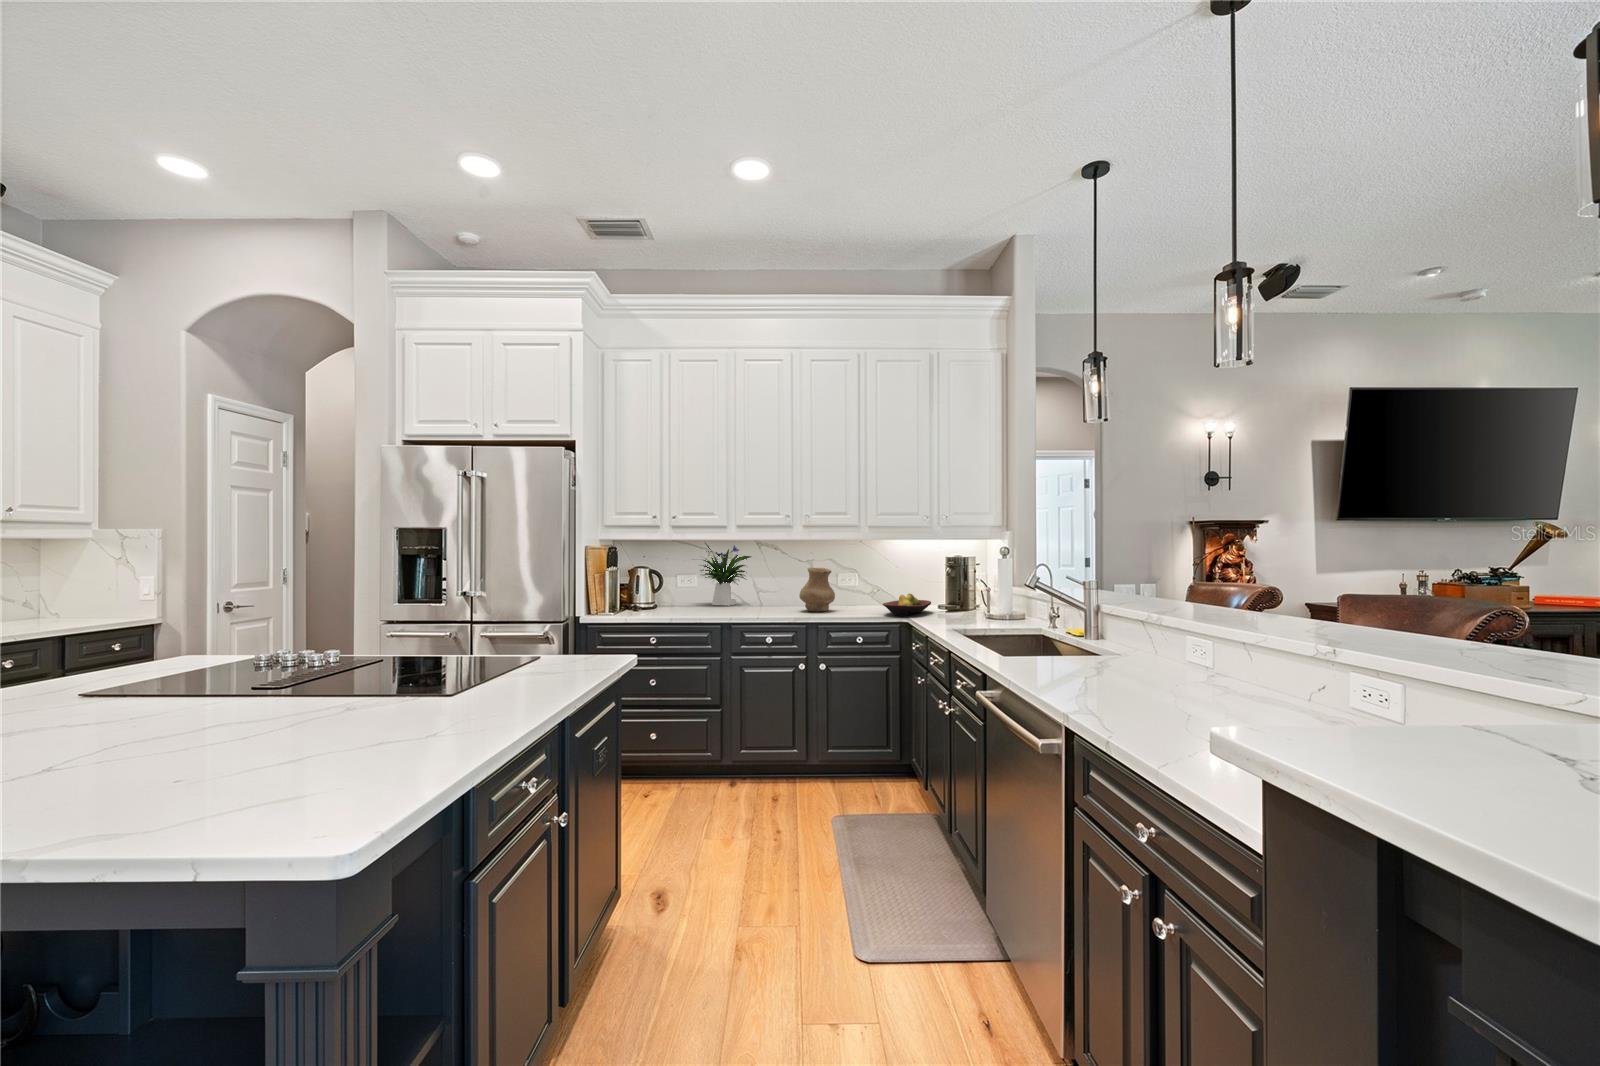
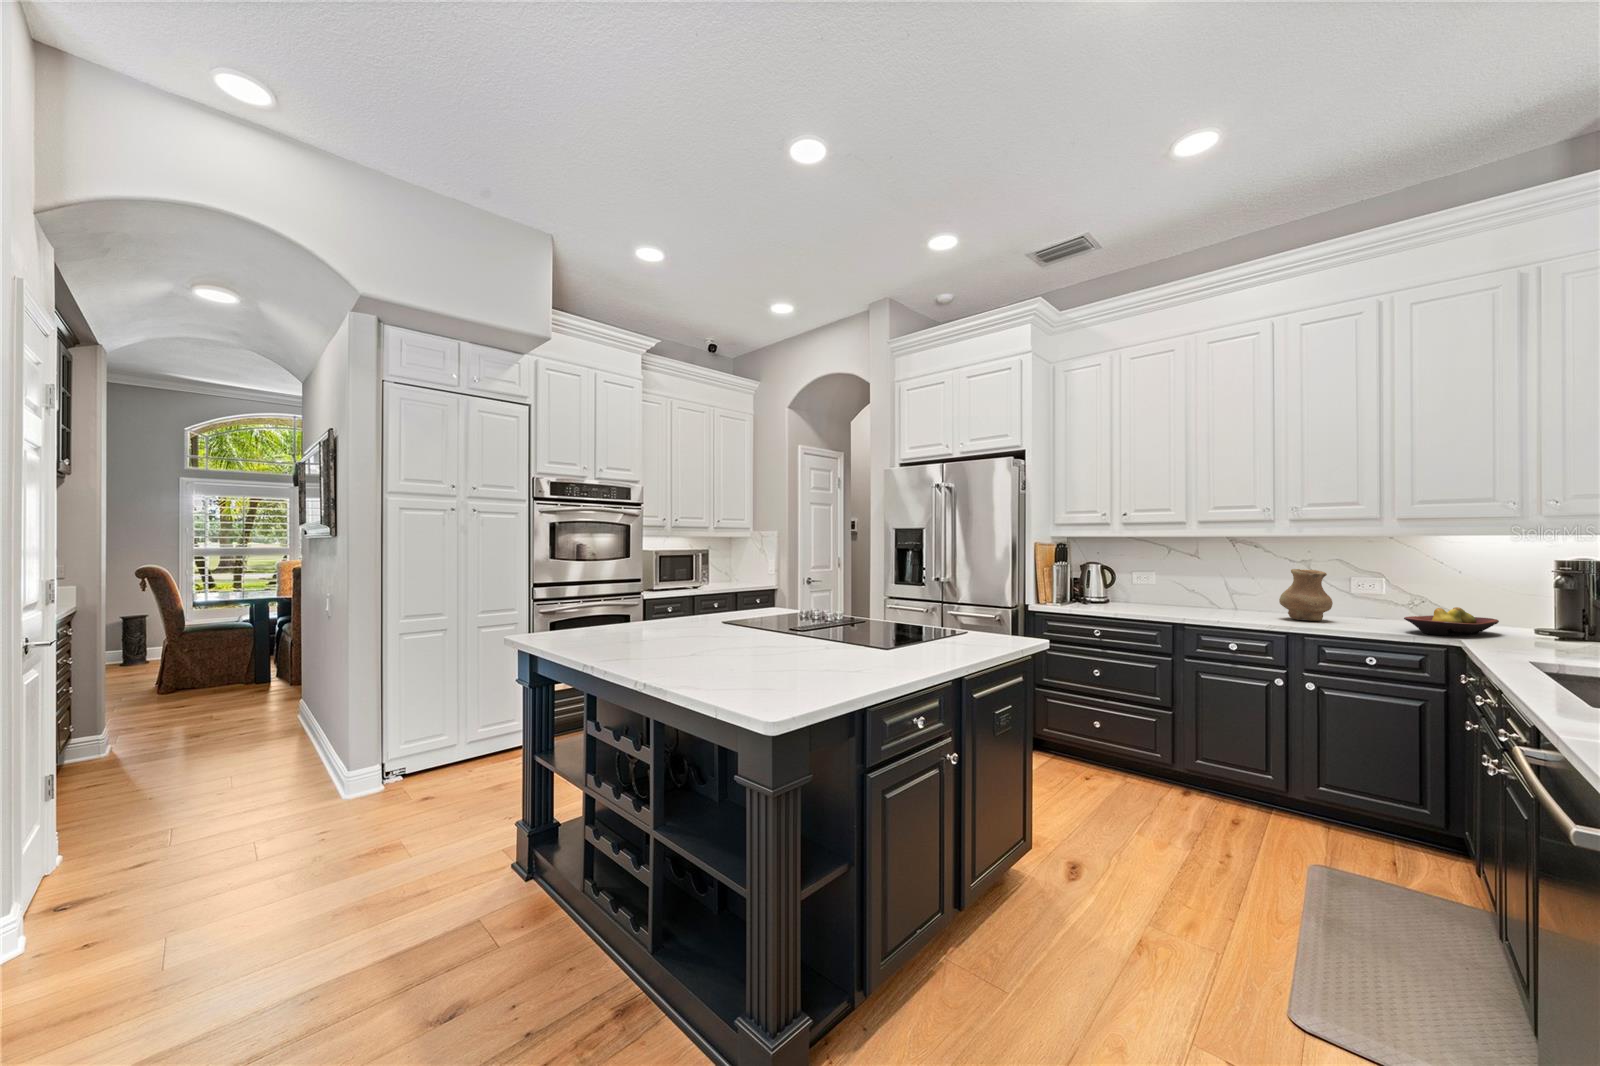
flower arrangement: present [700,543,751,606] -> none [1148,539,1224,607]

